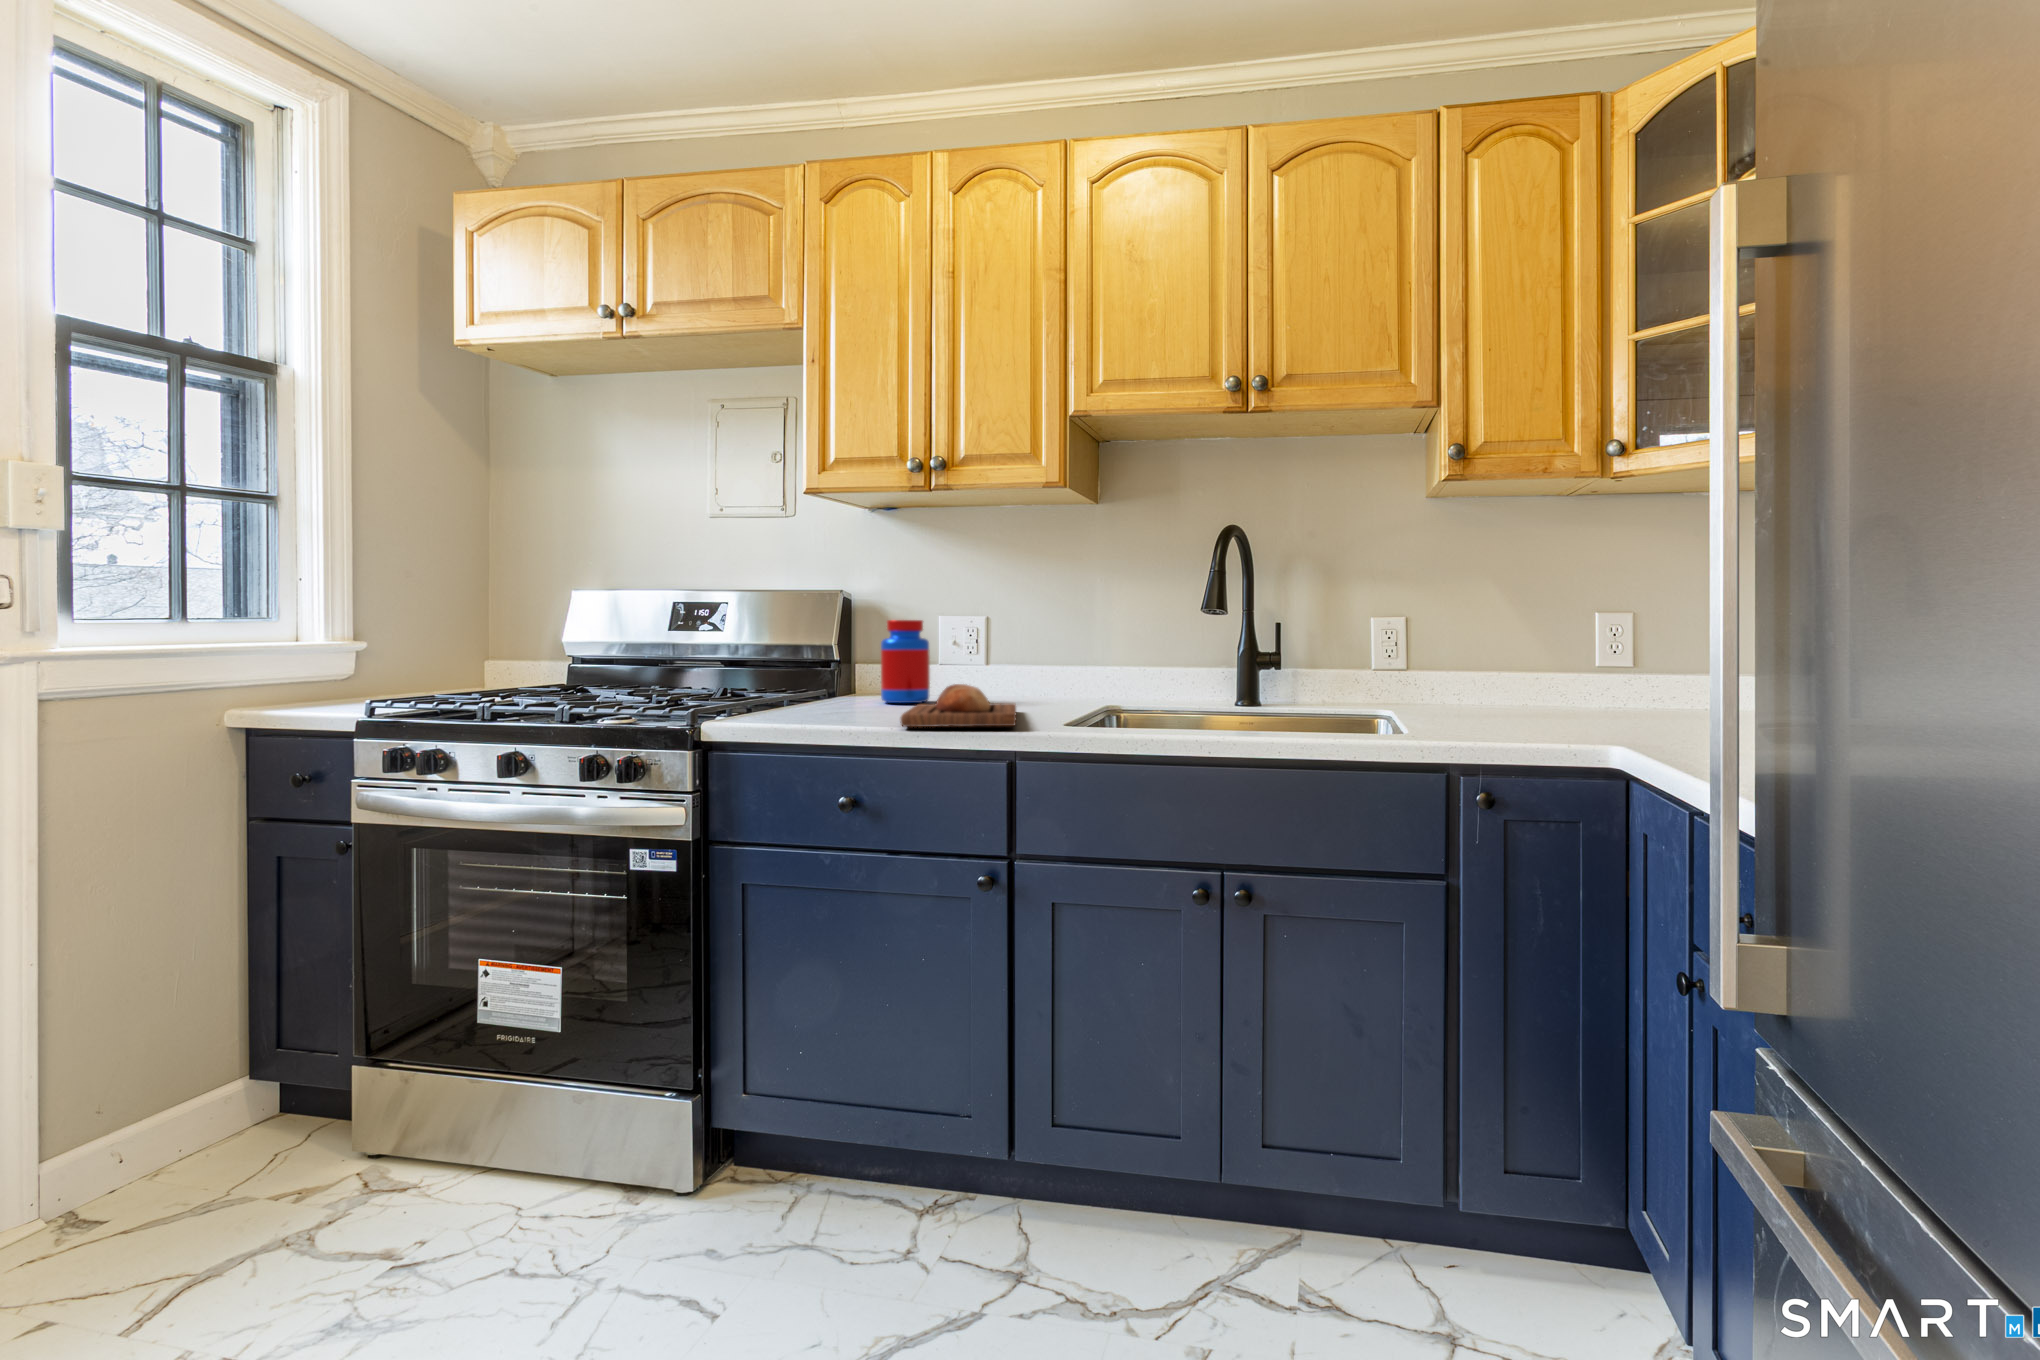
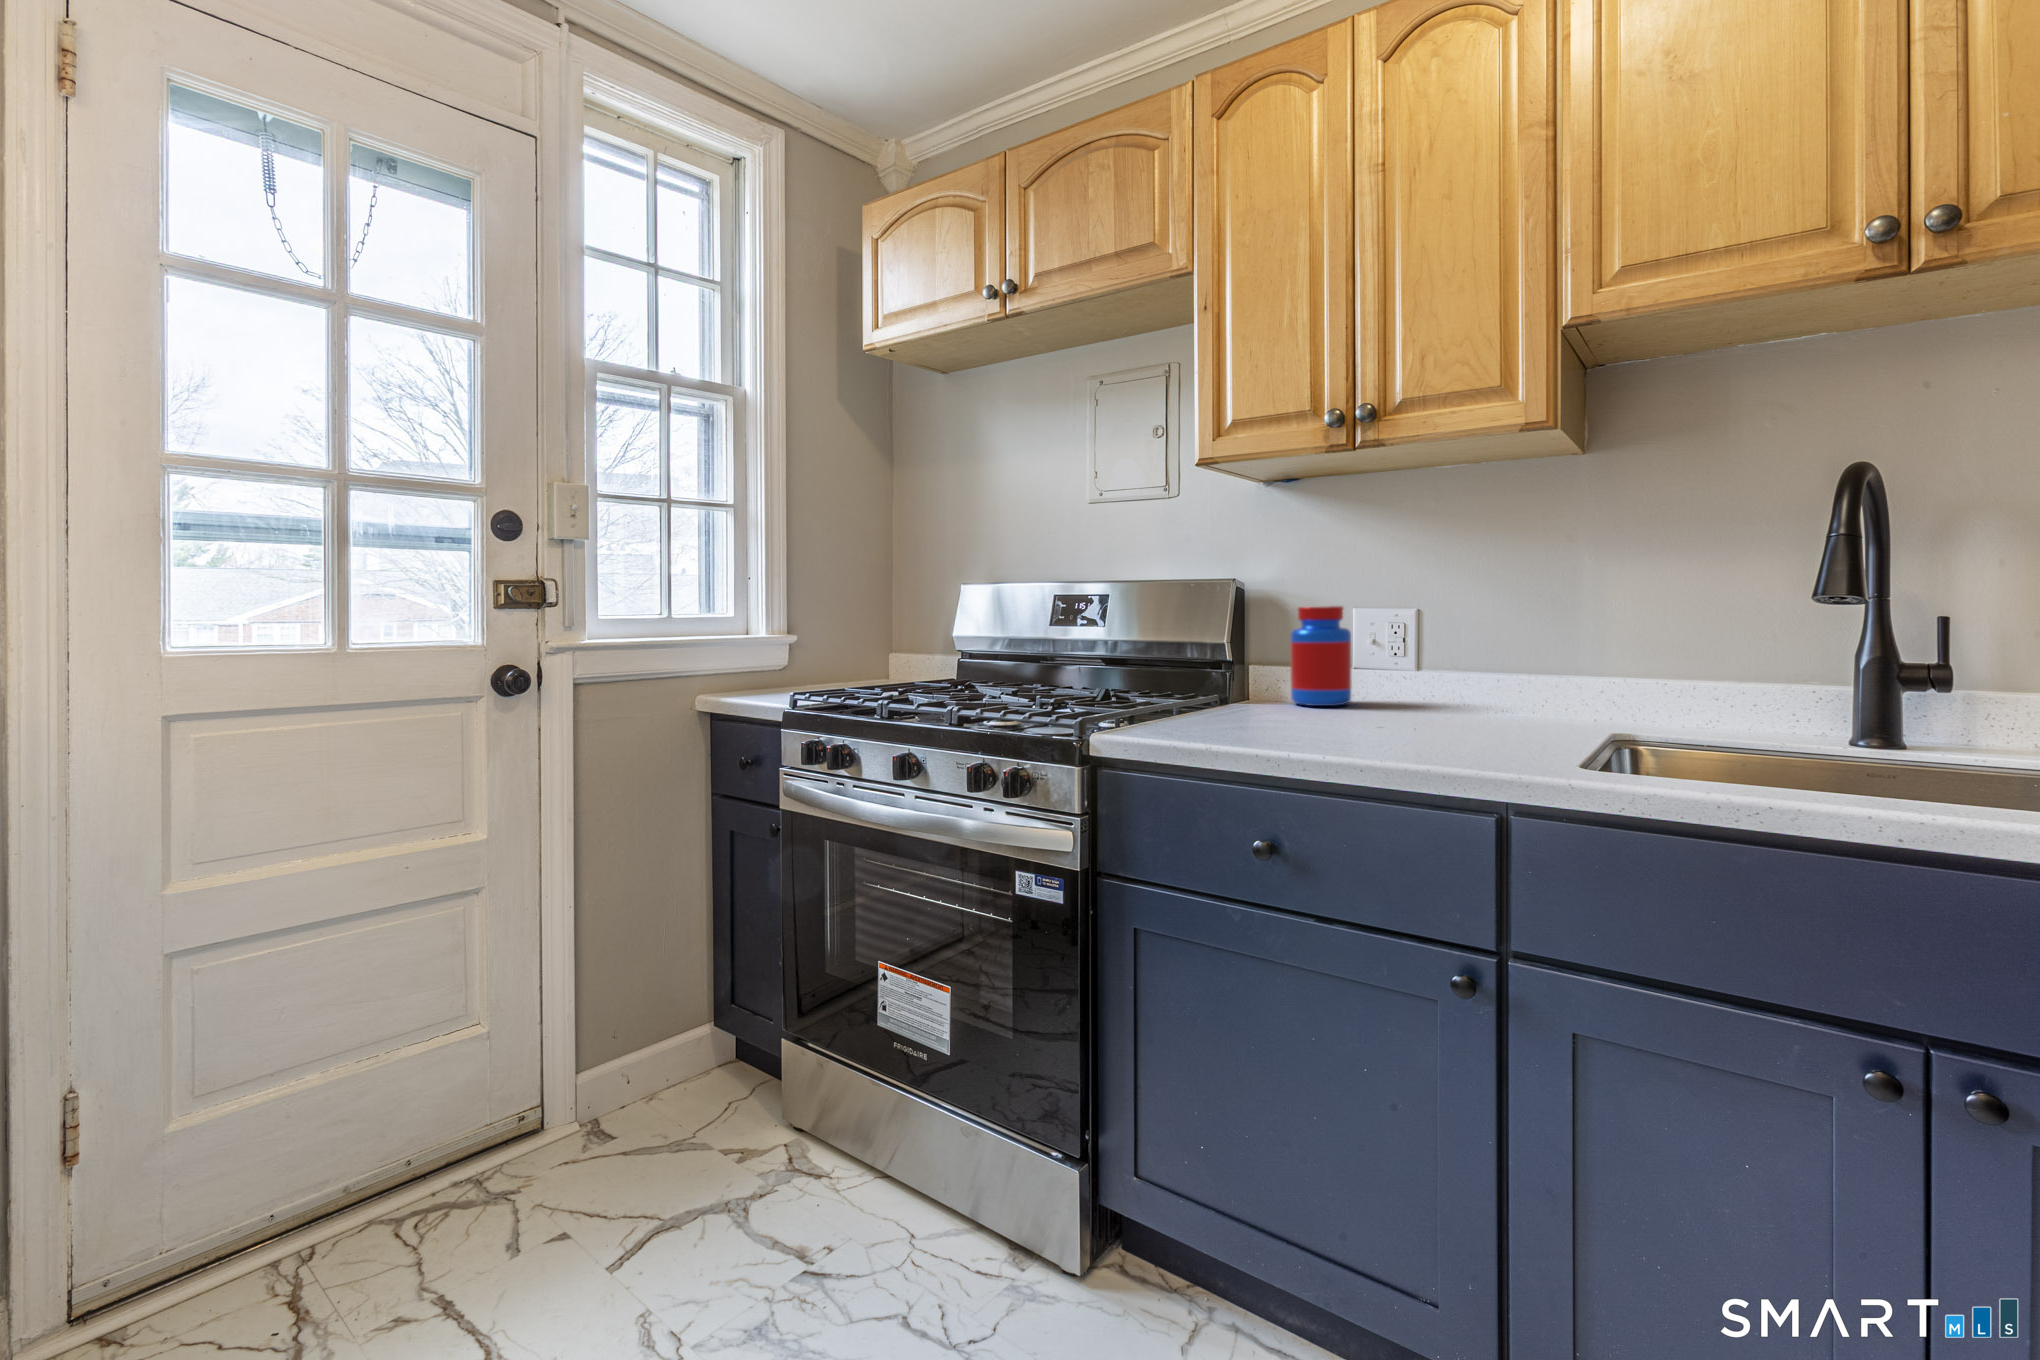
bread loaf: present [900,684,1016,727] -> none [1346,690,1525,759]

